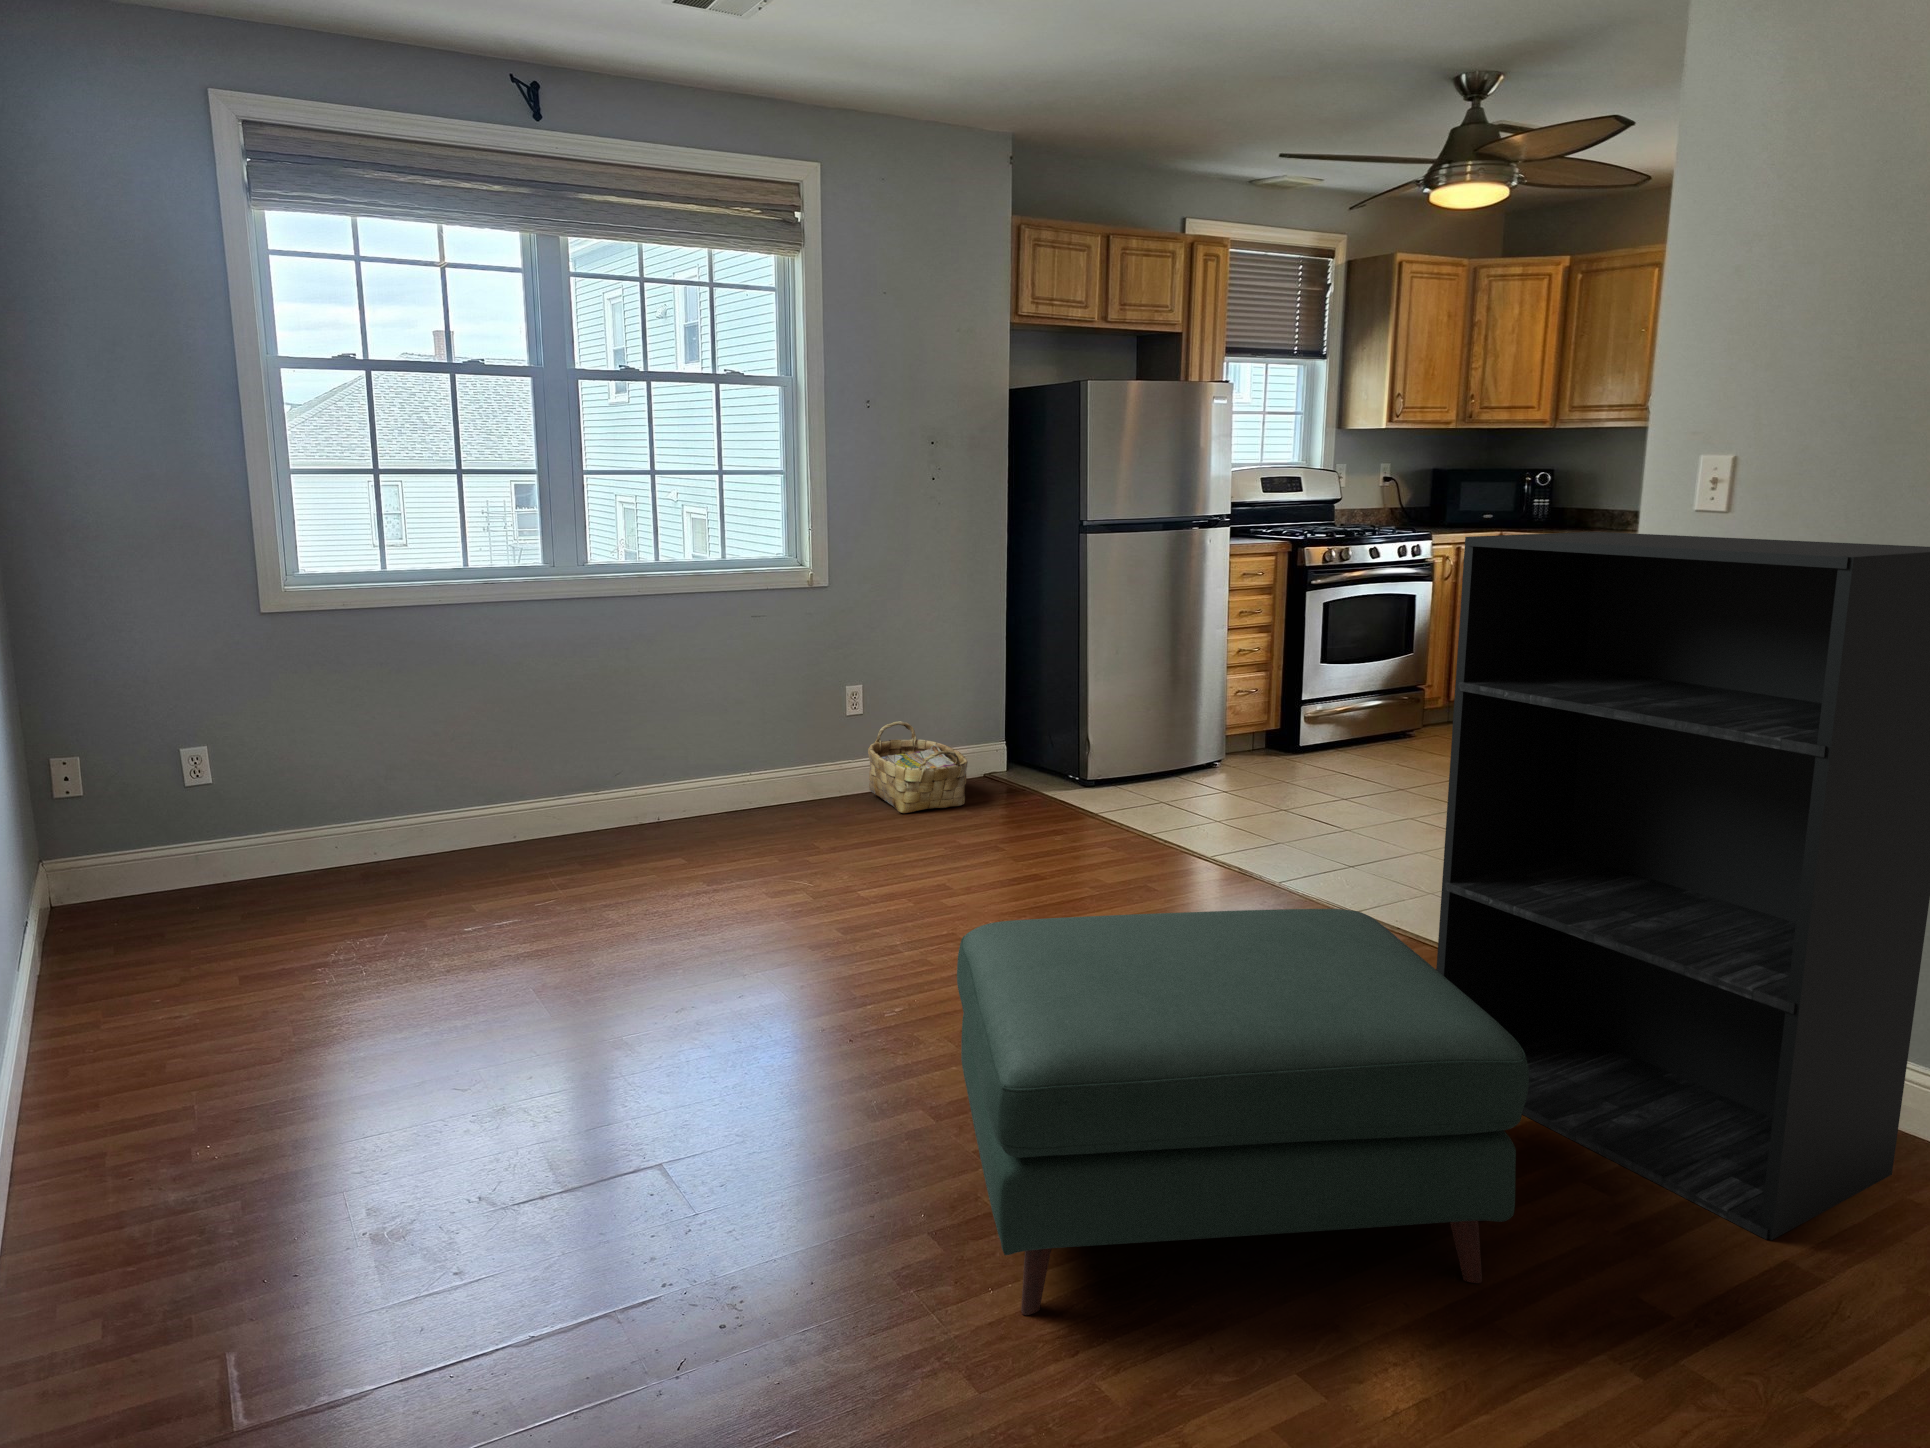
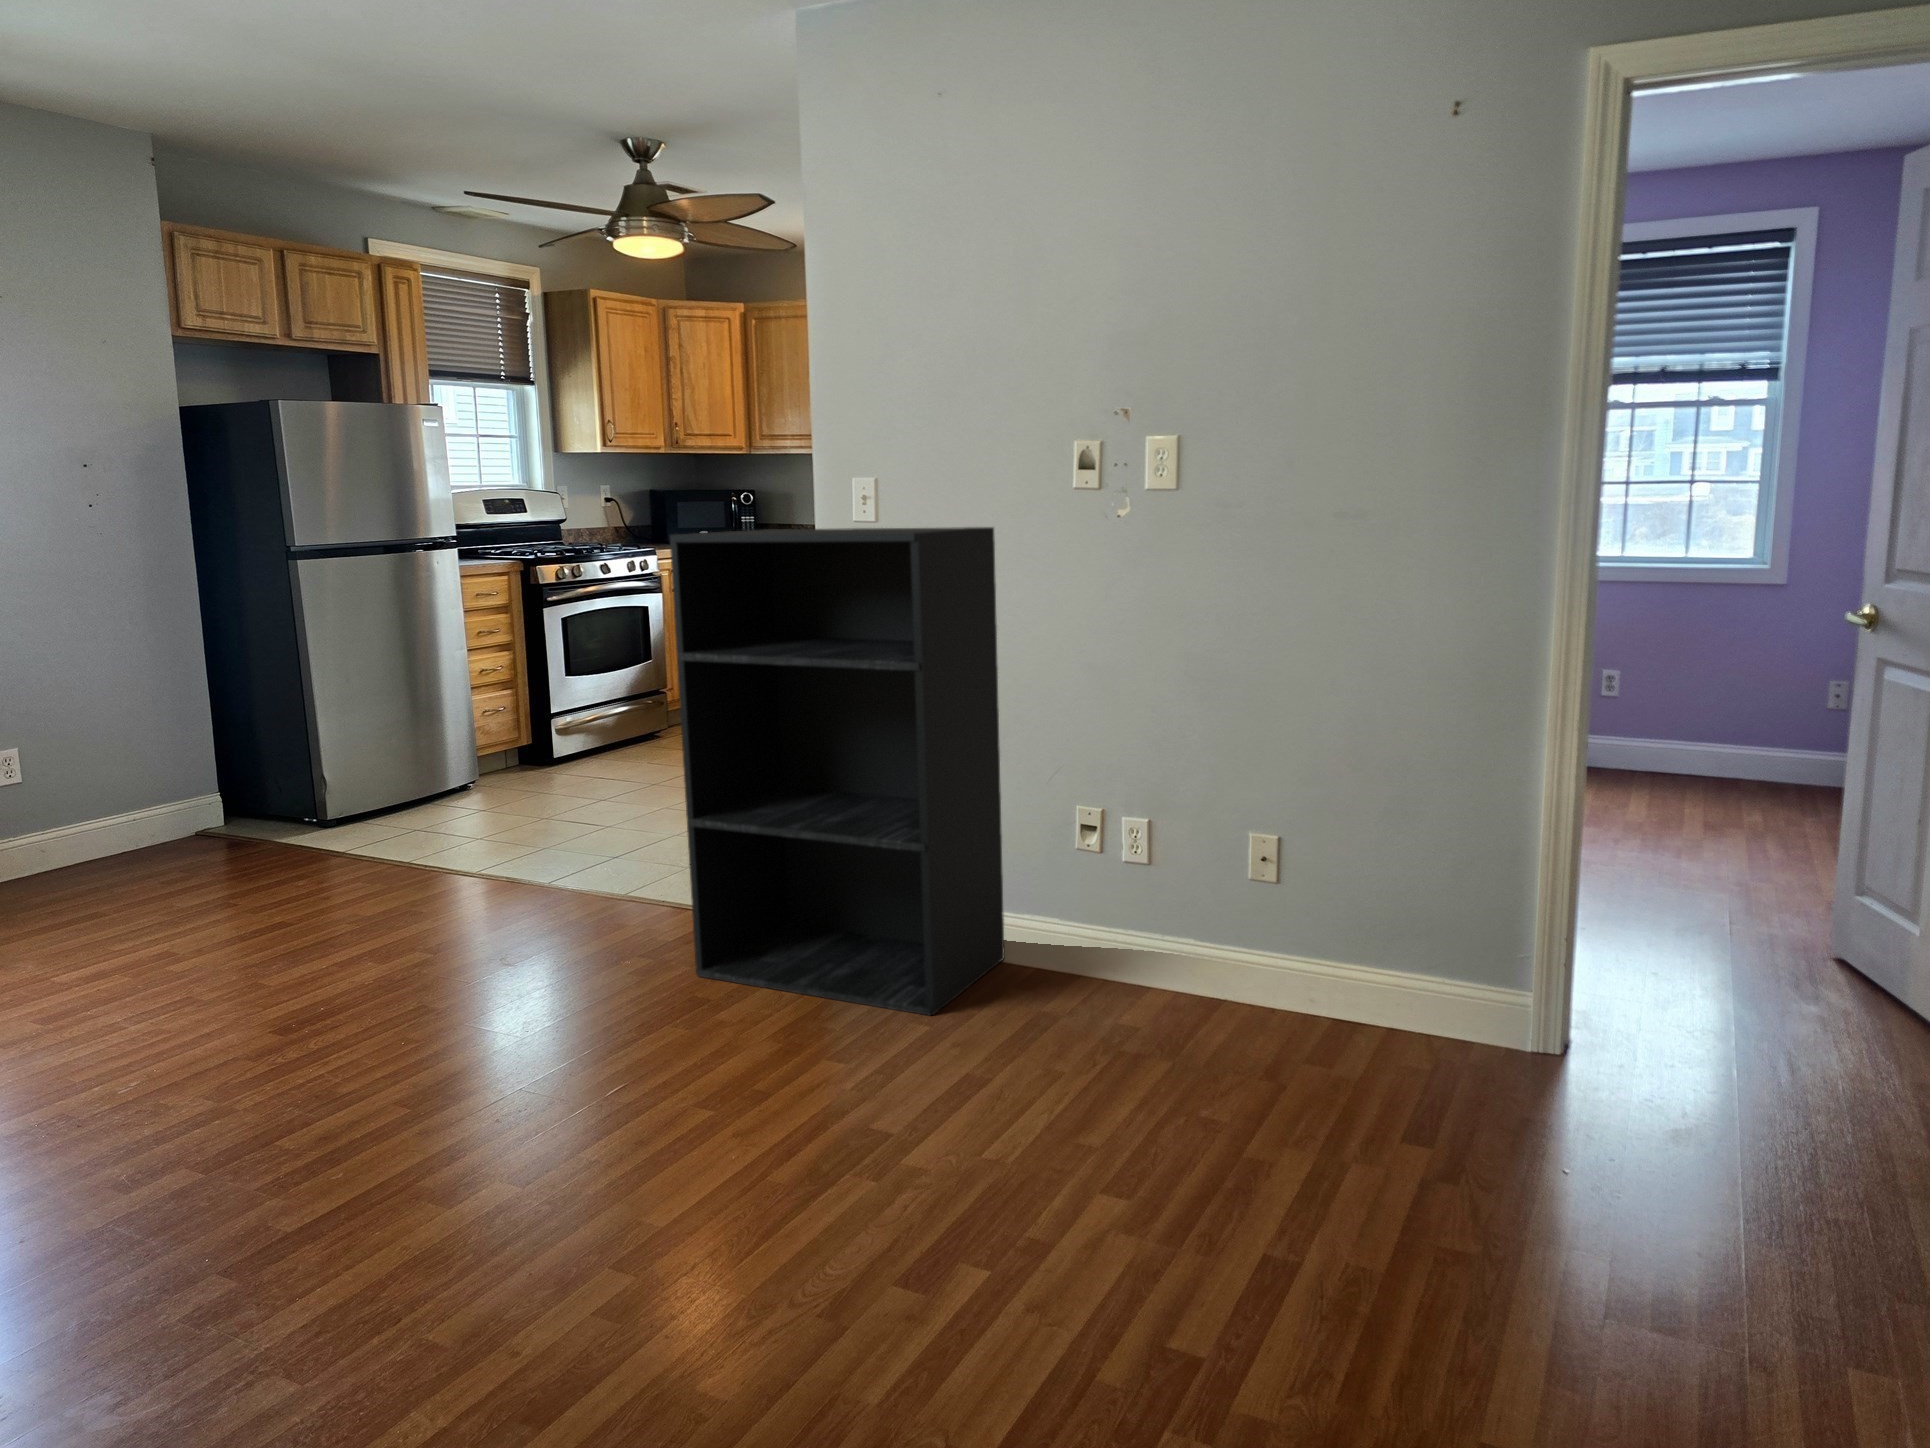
woven basket: present [868,721,968,813] -> none [34,788,179,890]
ottoman: present [957,909,1529,1315] -> none [234,850,760,1240]

